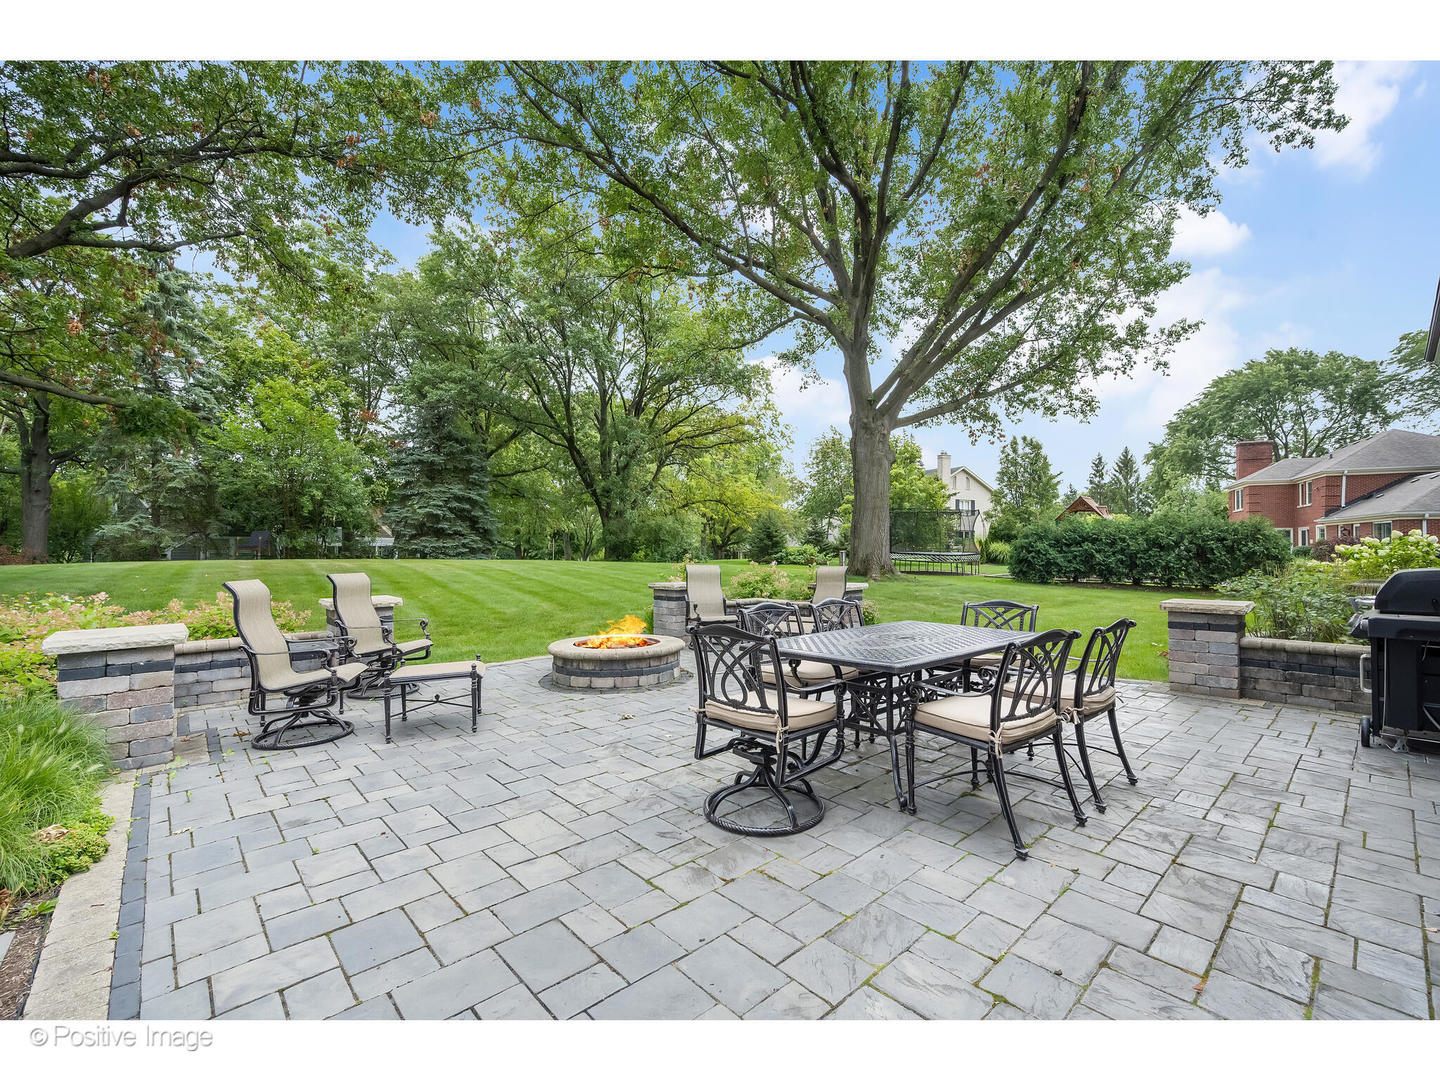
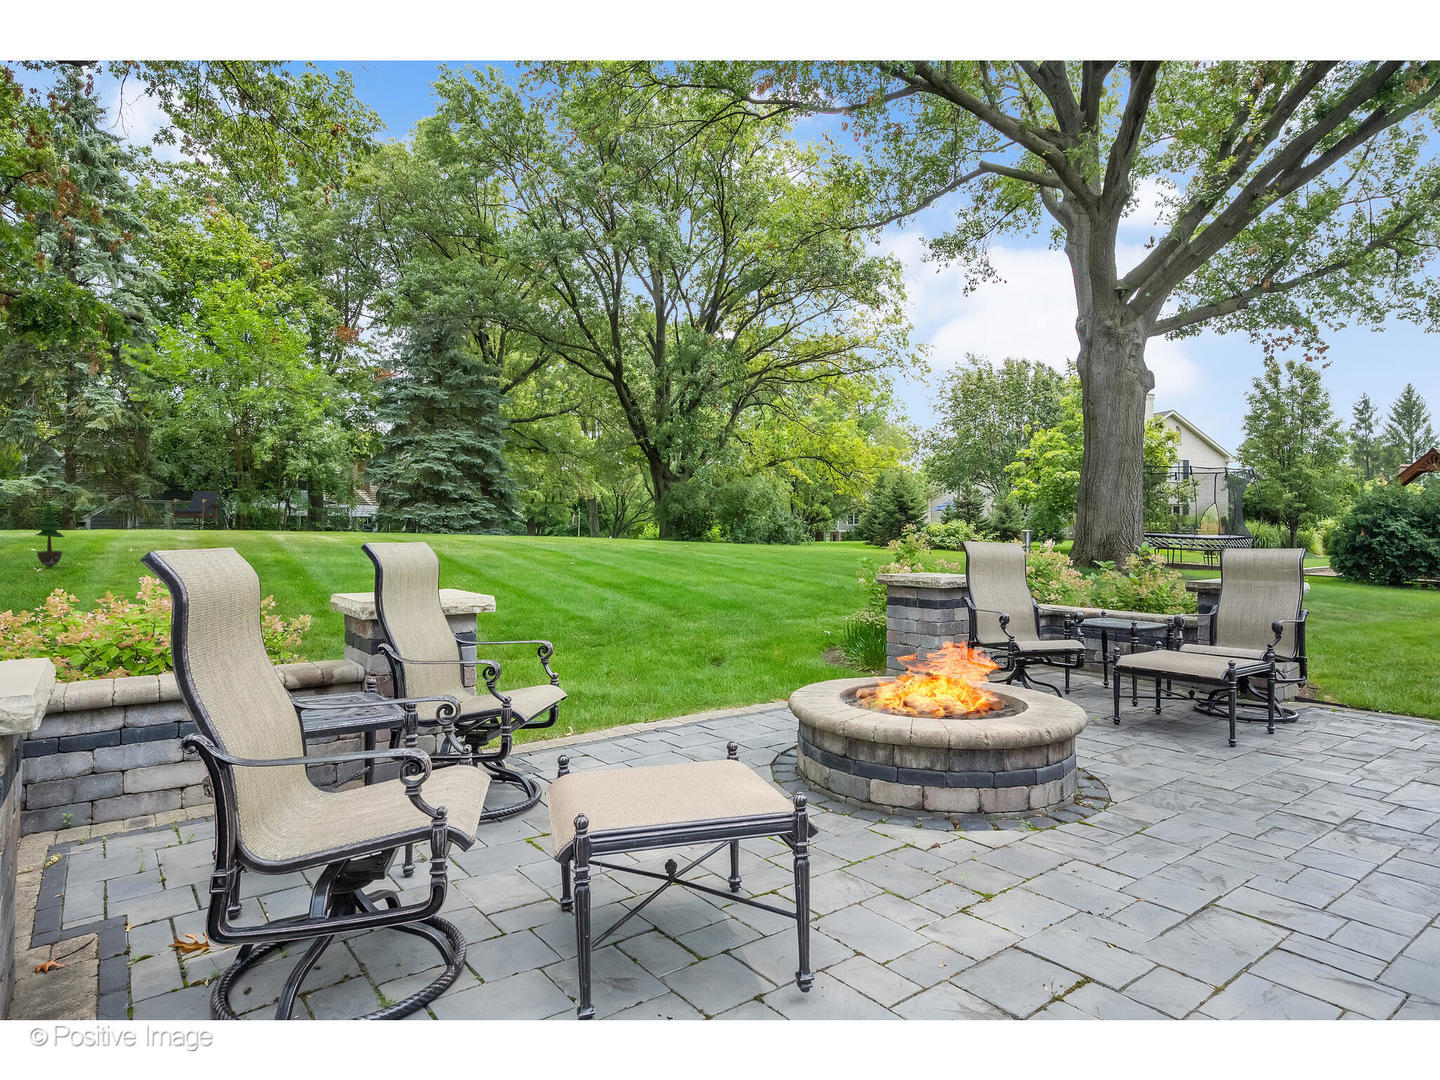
potted tree: none [181,545,200,585] -> present [36,502,64,567]

